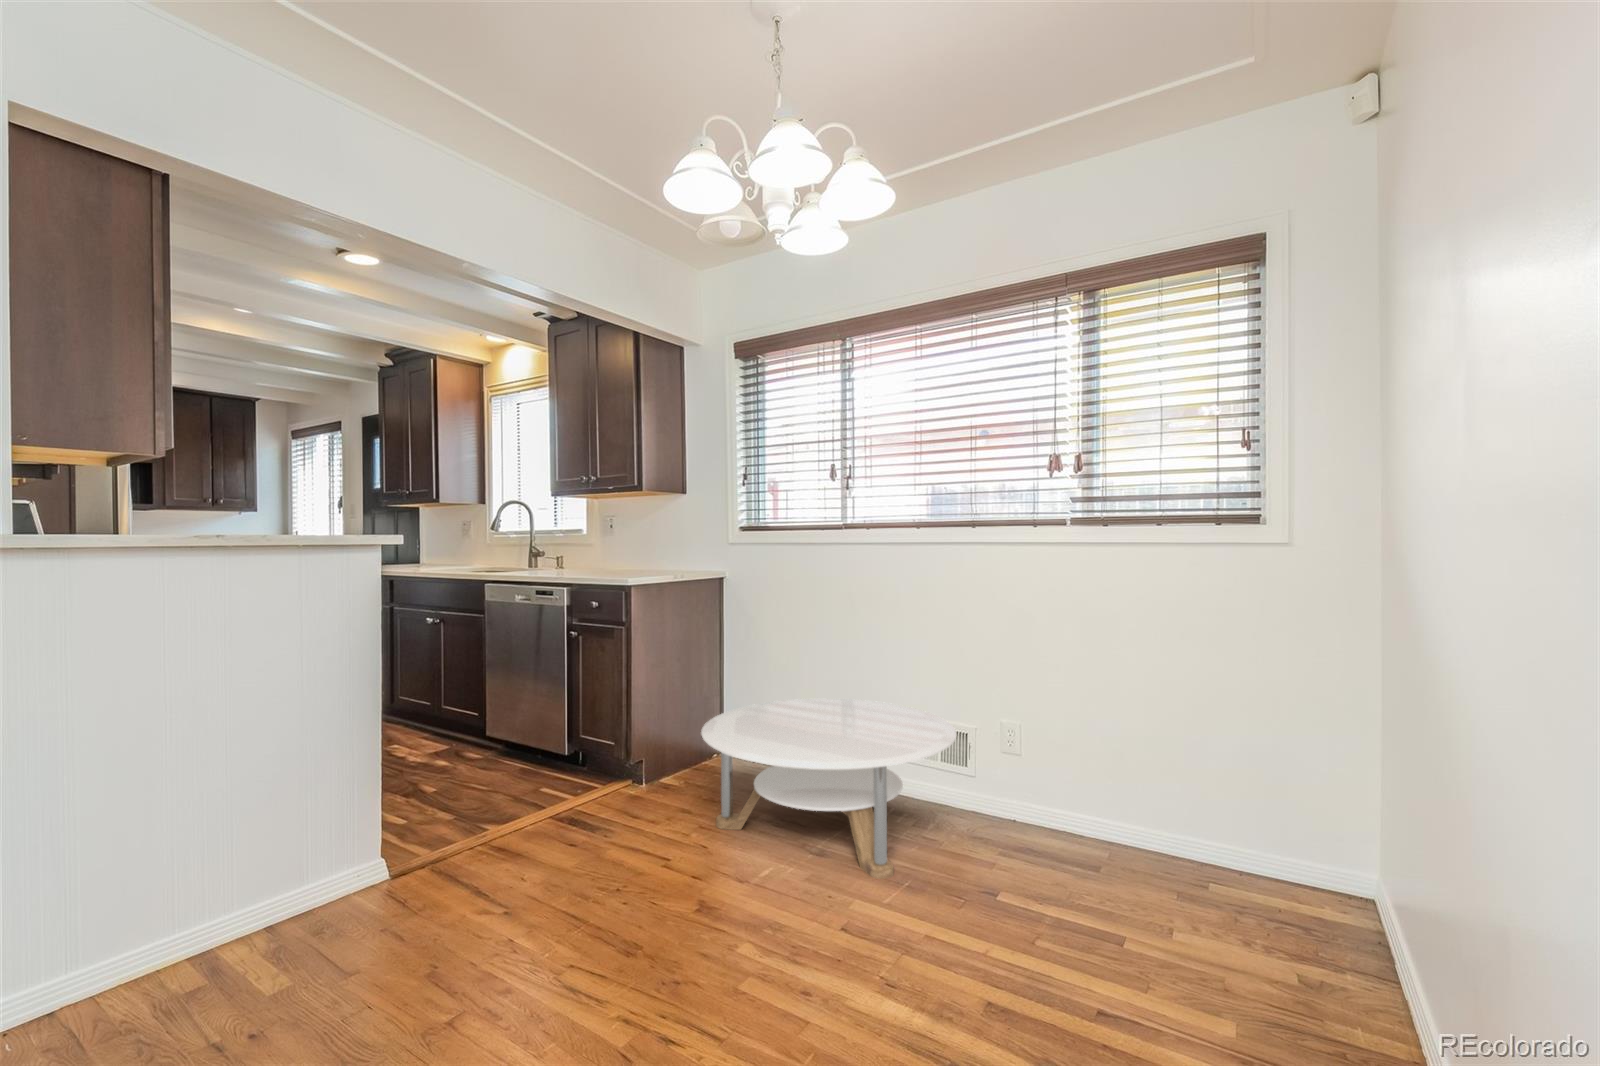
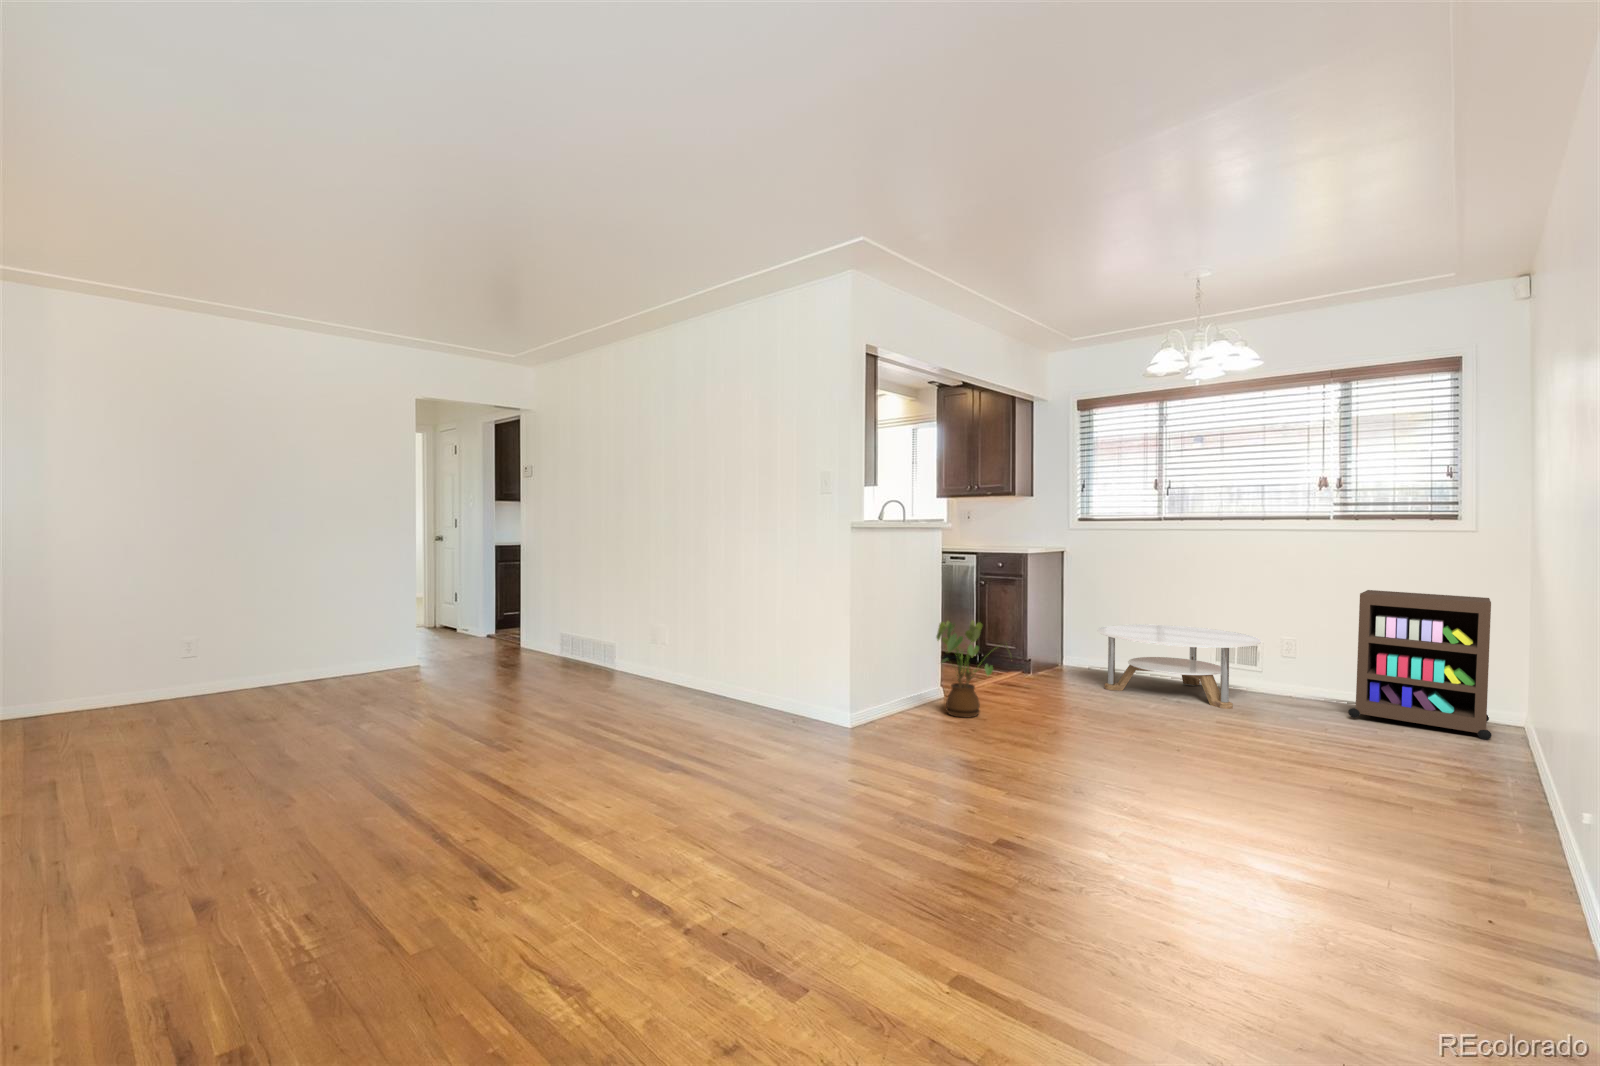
storage cabinet: none [1079,646,1315,960] -> present [1348,590,1492,740]
house plant: none [206,736,396,974] -> present [937,620,1010,718]

